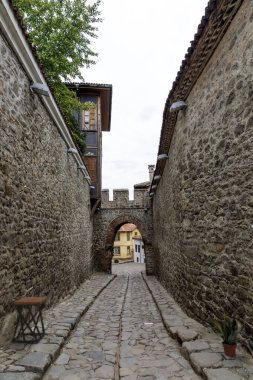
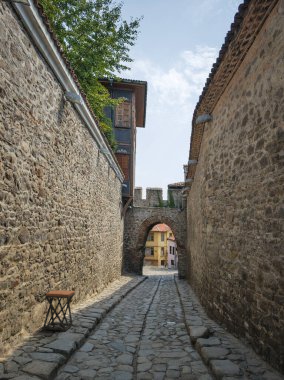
potted plant: present [211,312,241,356] -> none [223,311,251,352]

